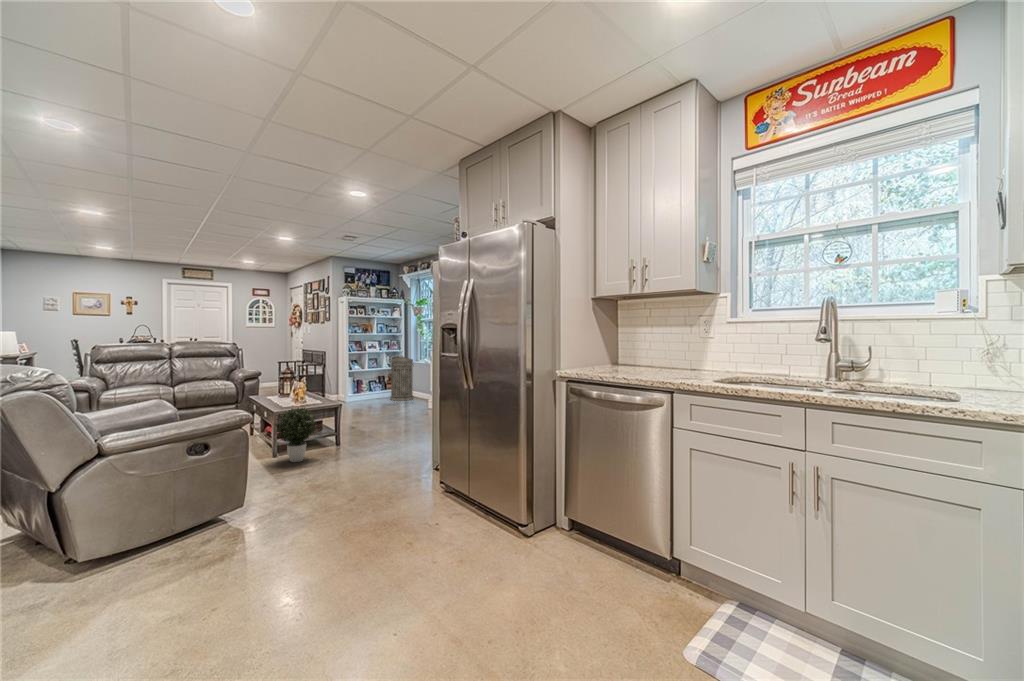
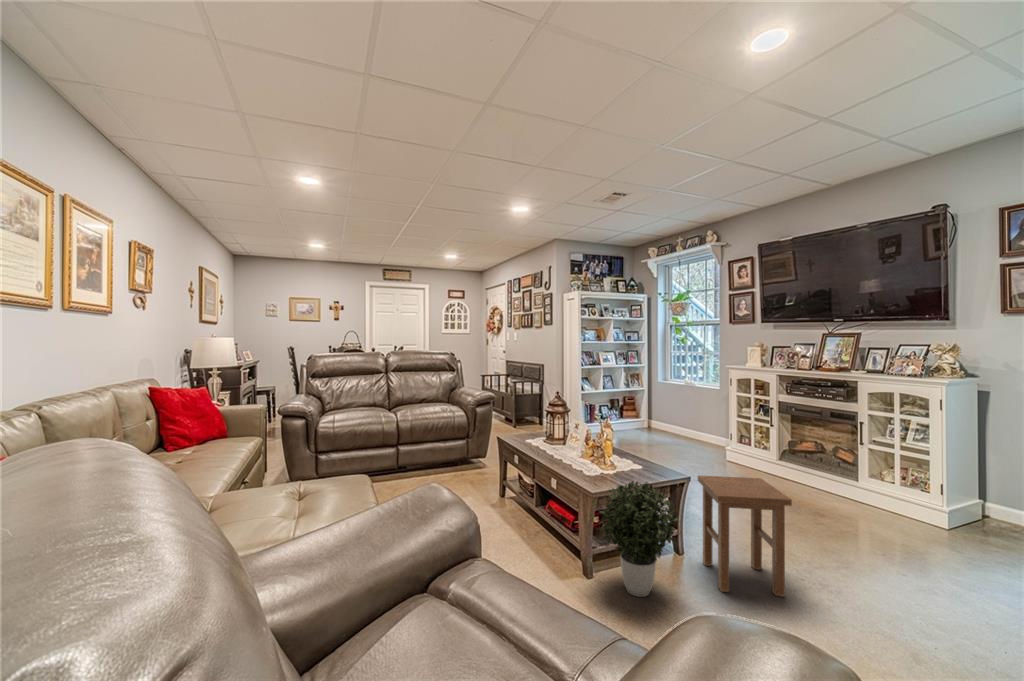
trash can: present [390,356,413,401] -> none [635,373,668,439]
stool: none [338,405,377,457] -> present [698,475,792,596]

